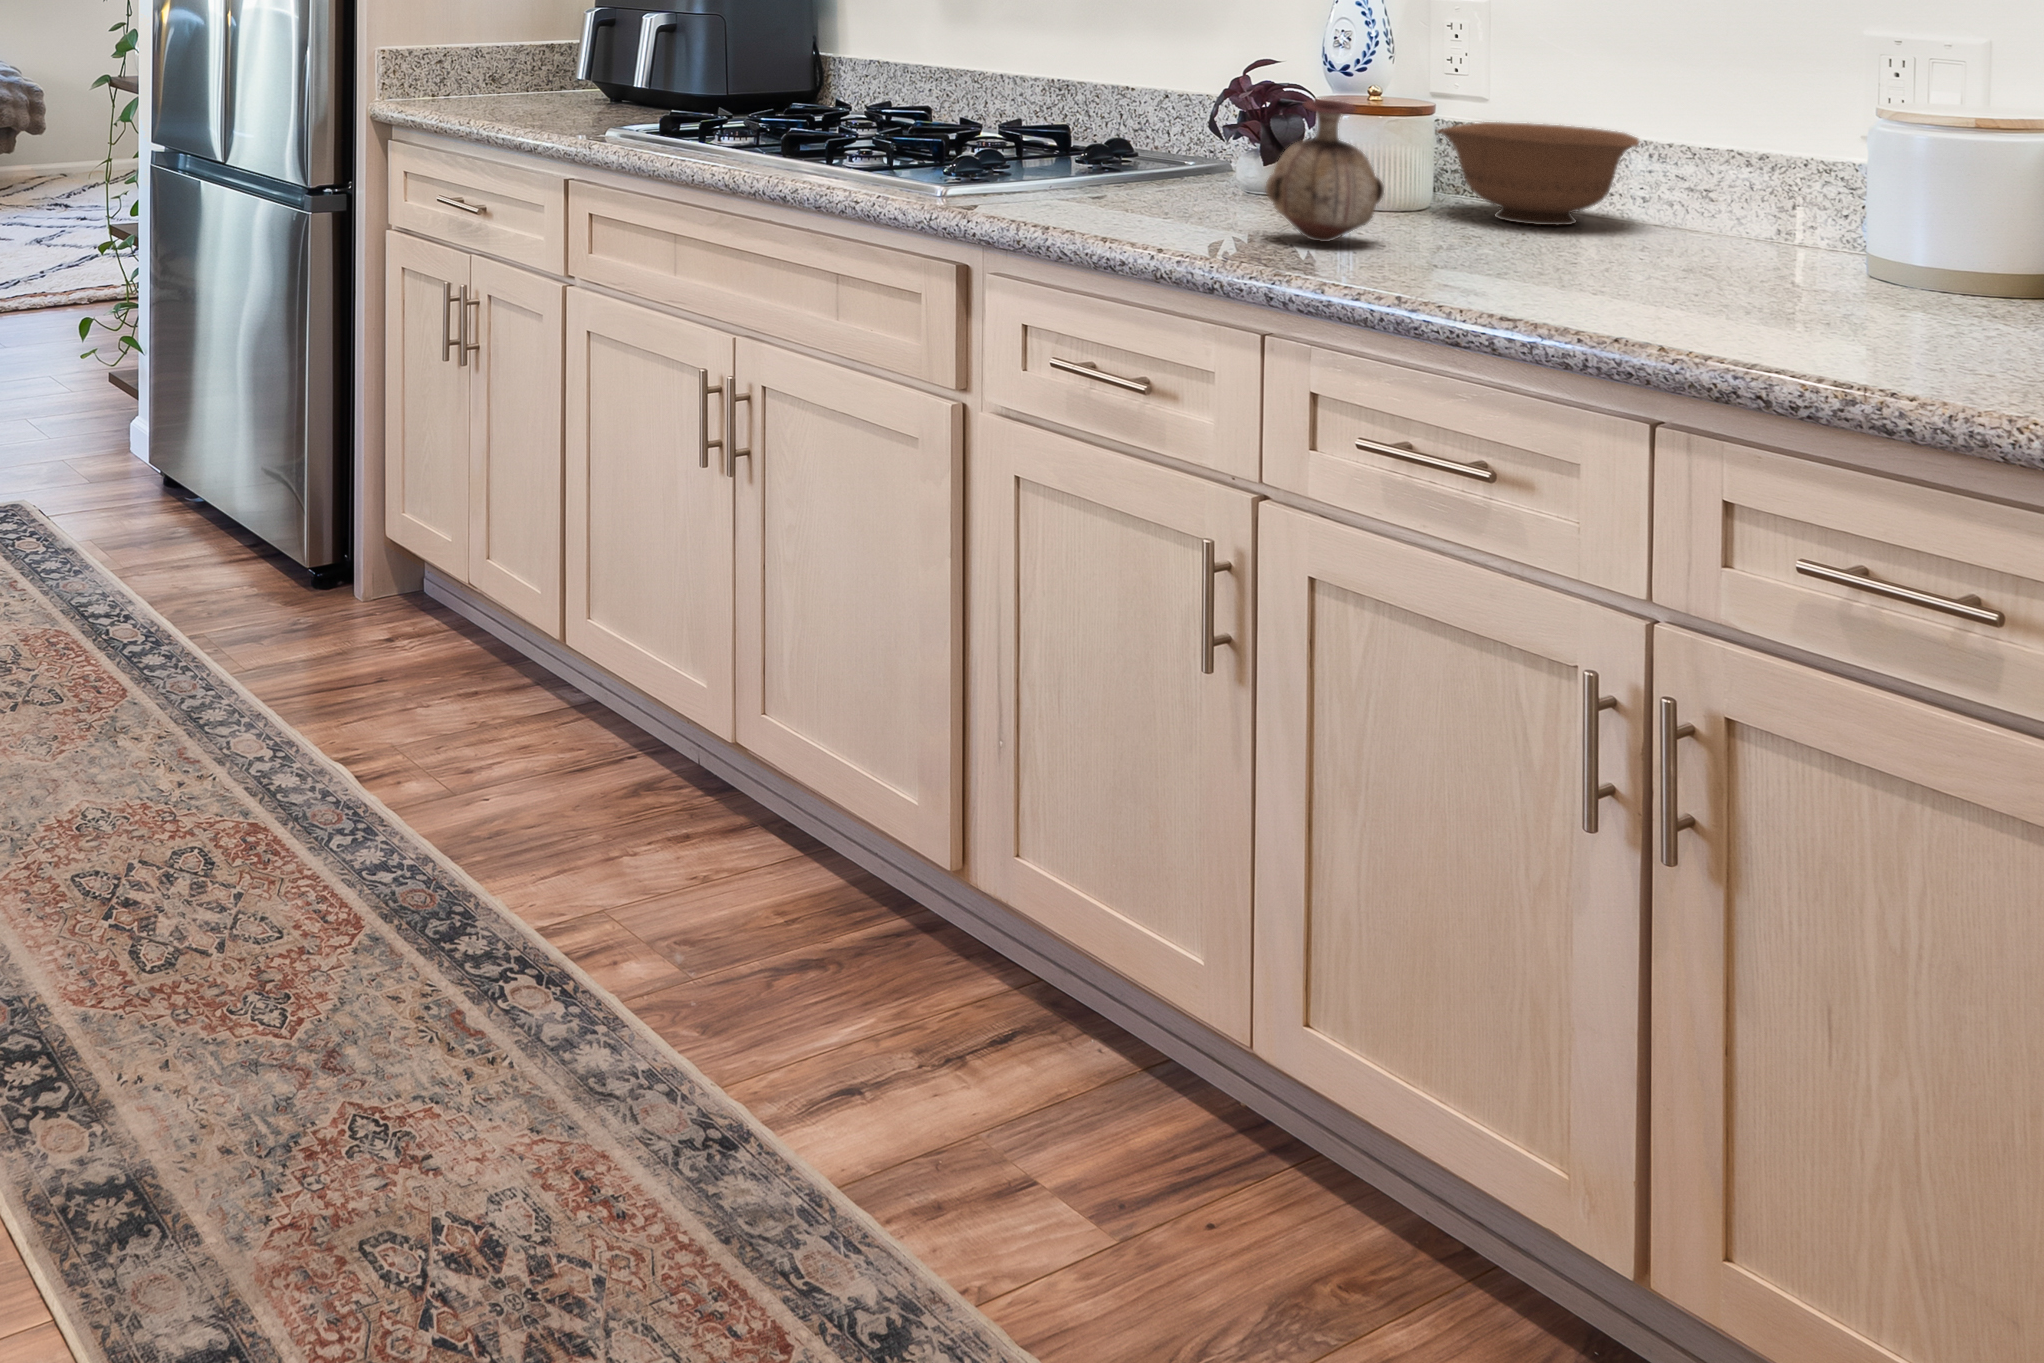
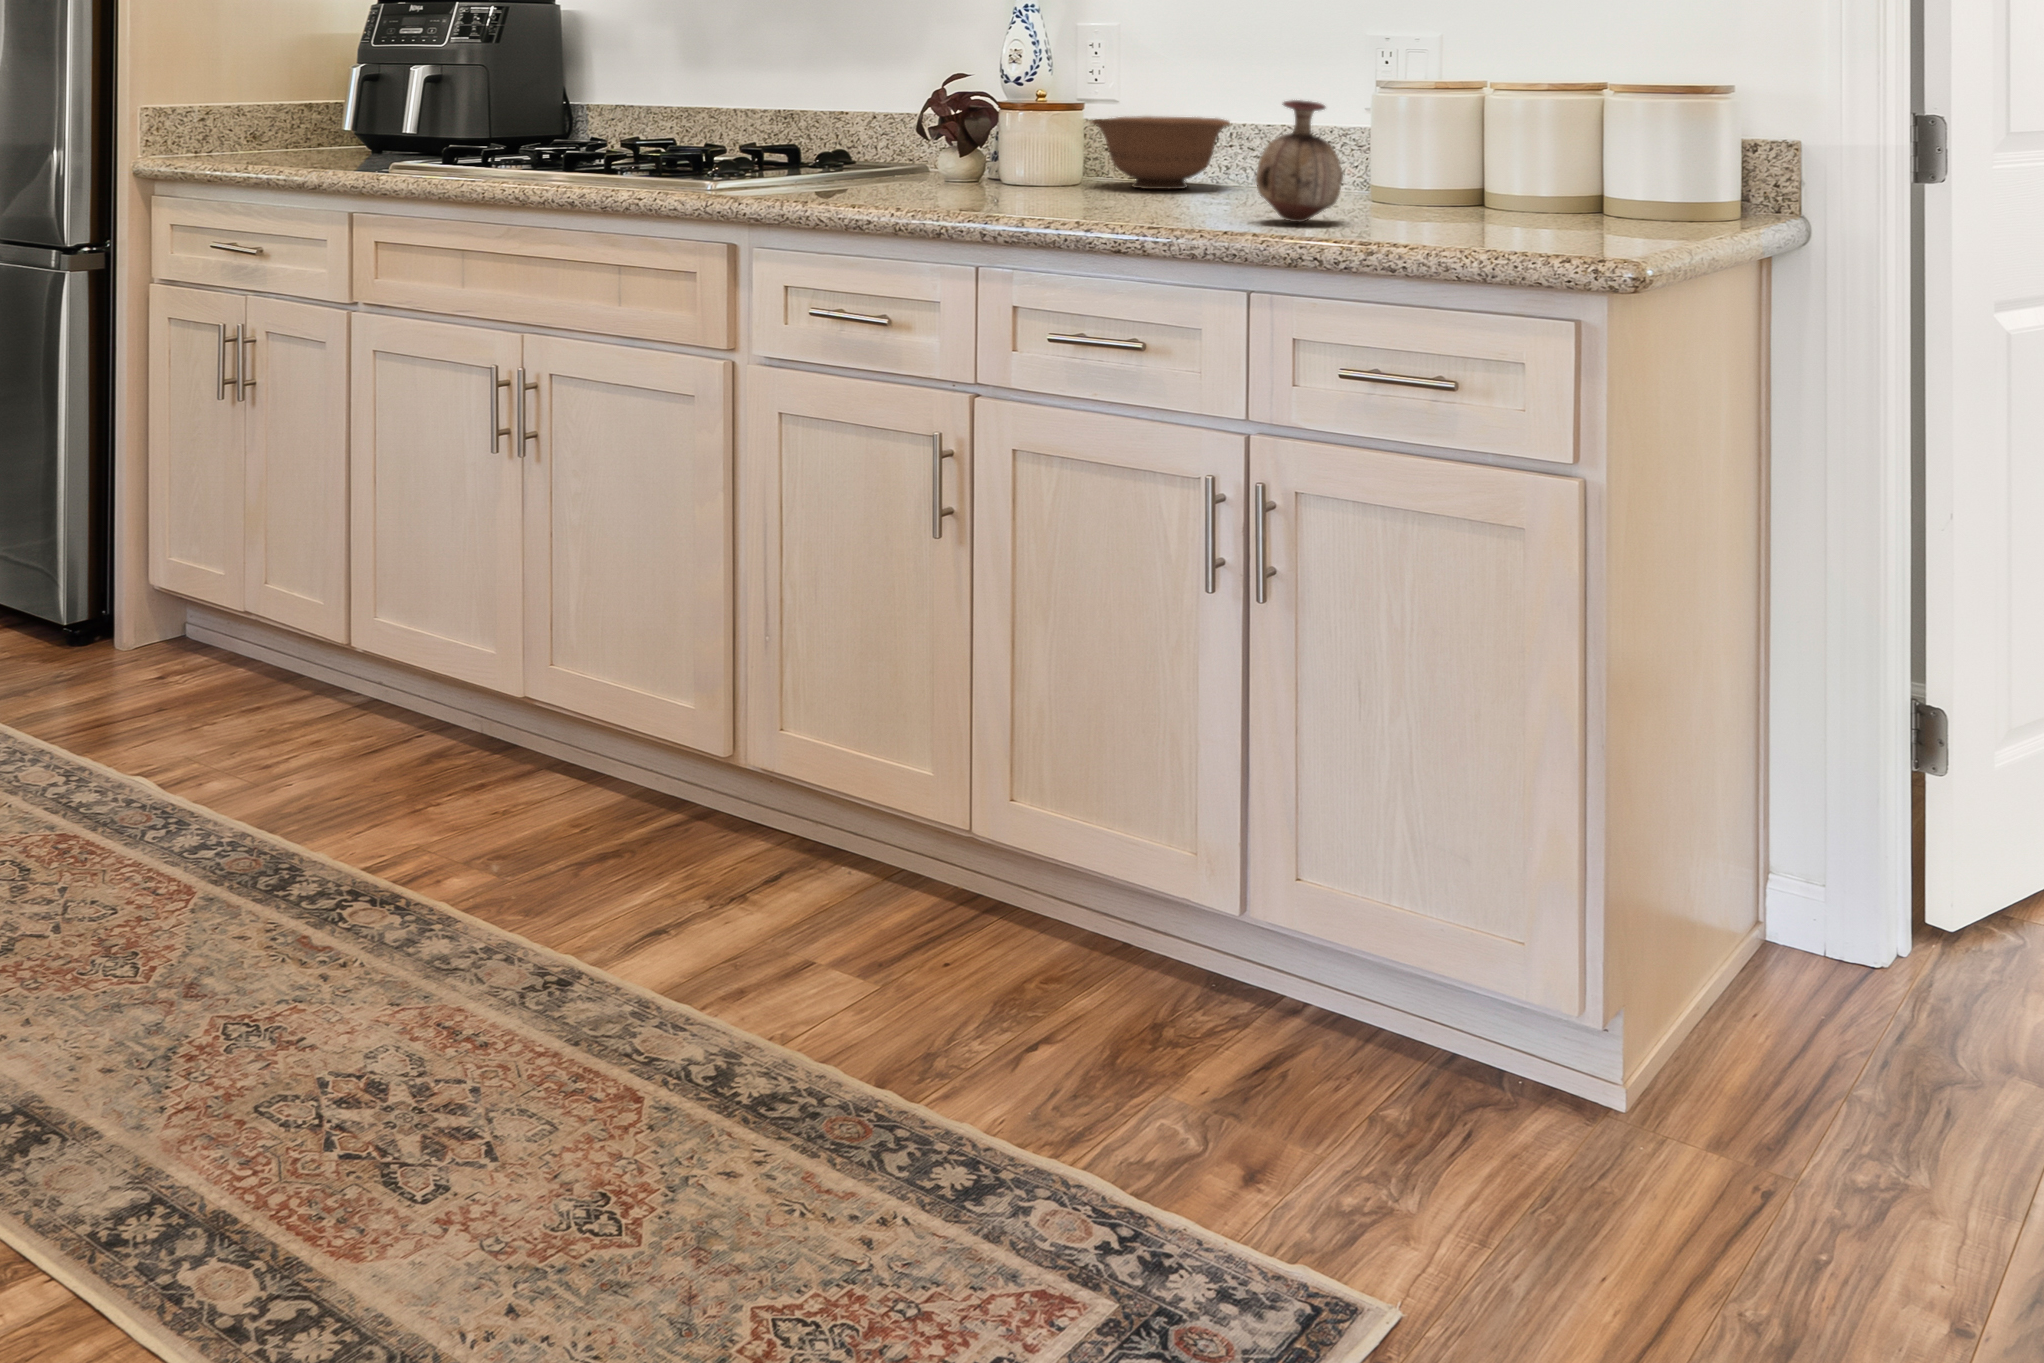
vase: present [1266,99,1384,242] -> present [1256,100,1343,222]

